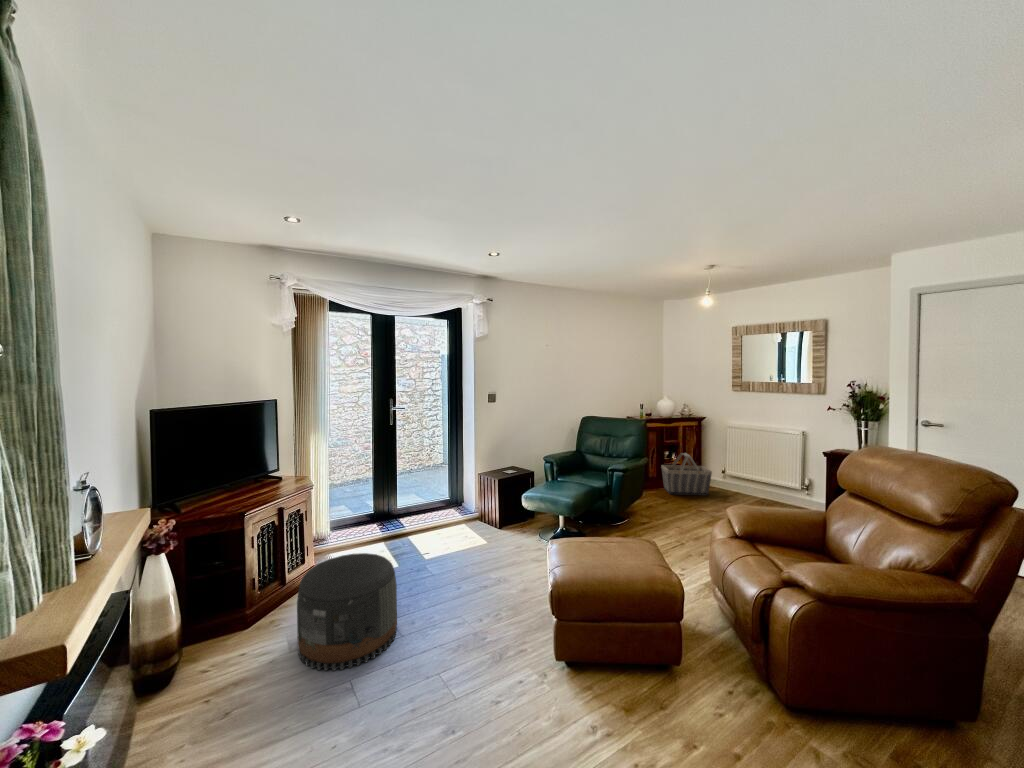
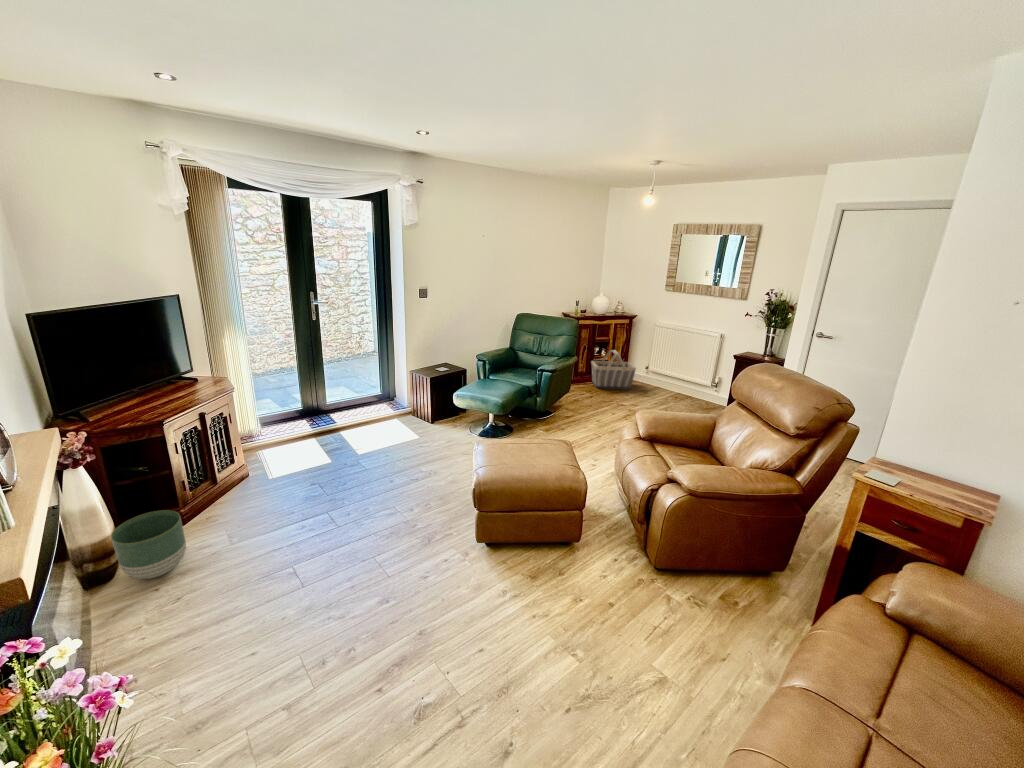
pouf: present [297,553,397,671] -> none [232,456,335,559]
planter: none [177,607,246,687] -> present [111,510,186,579]

